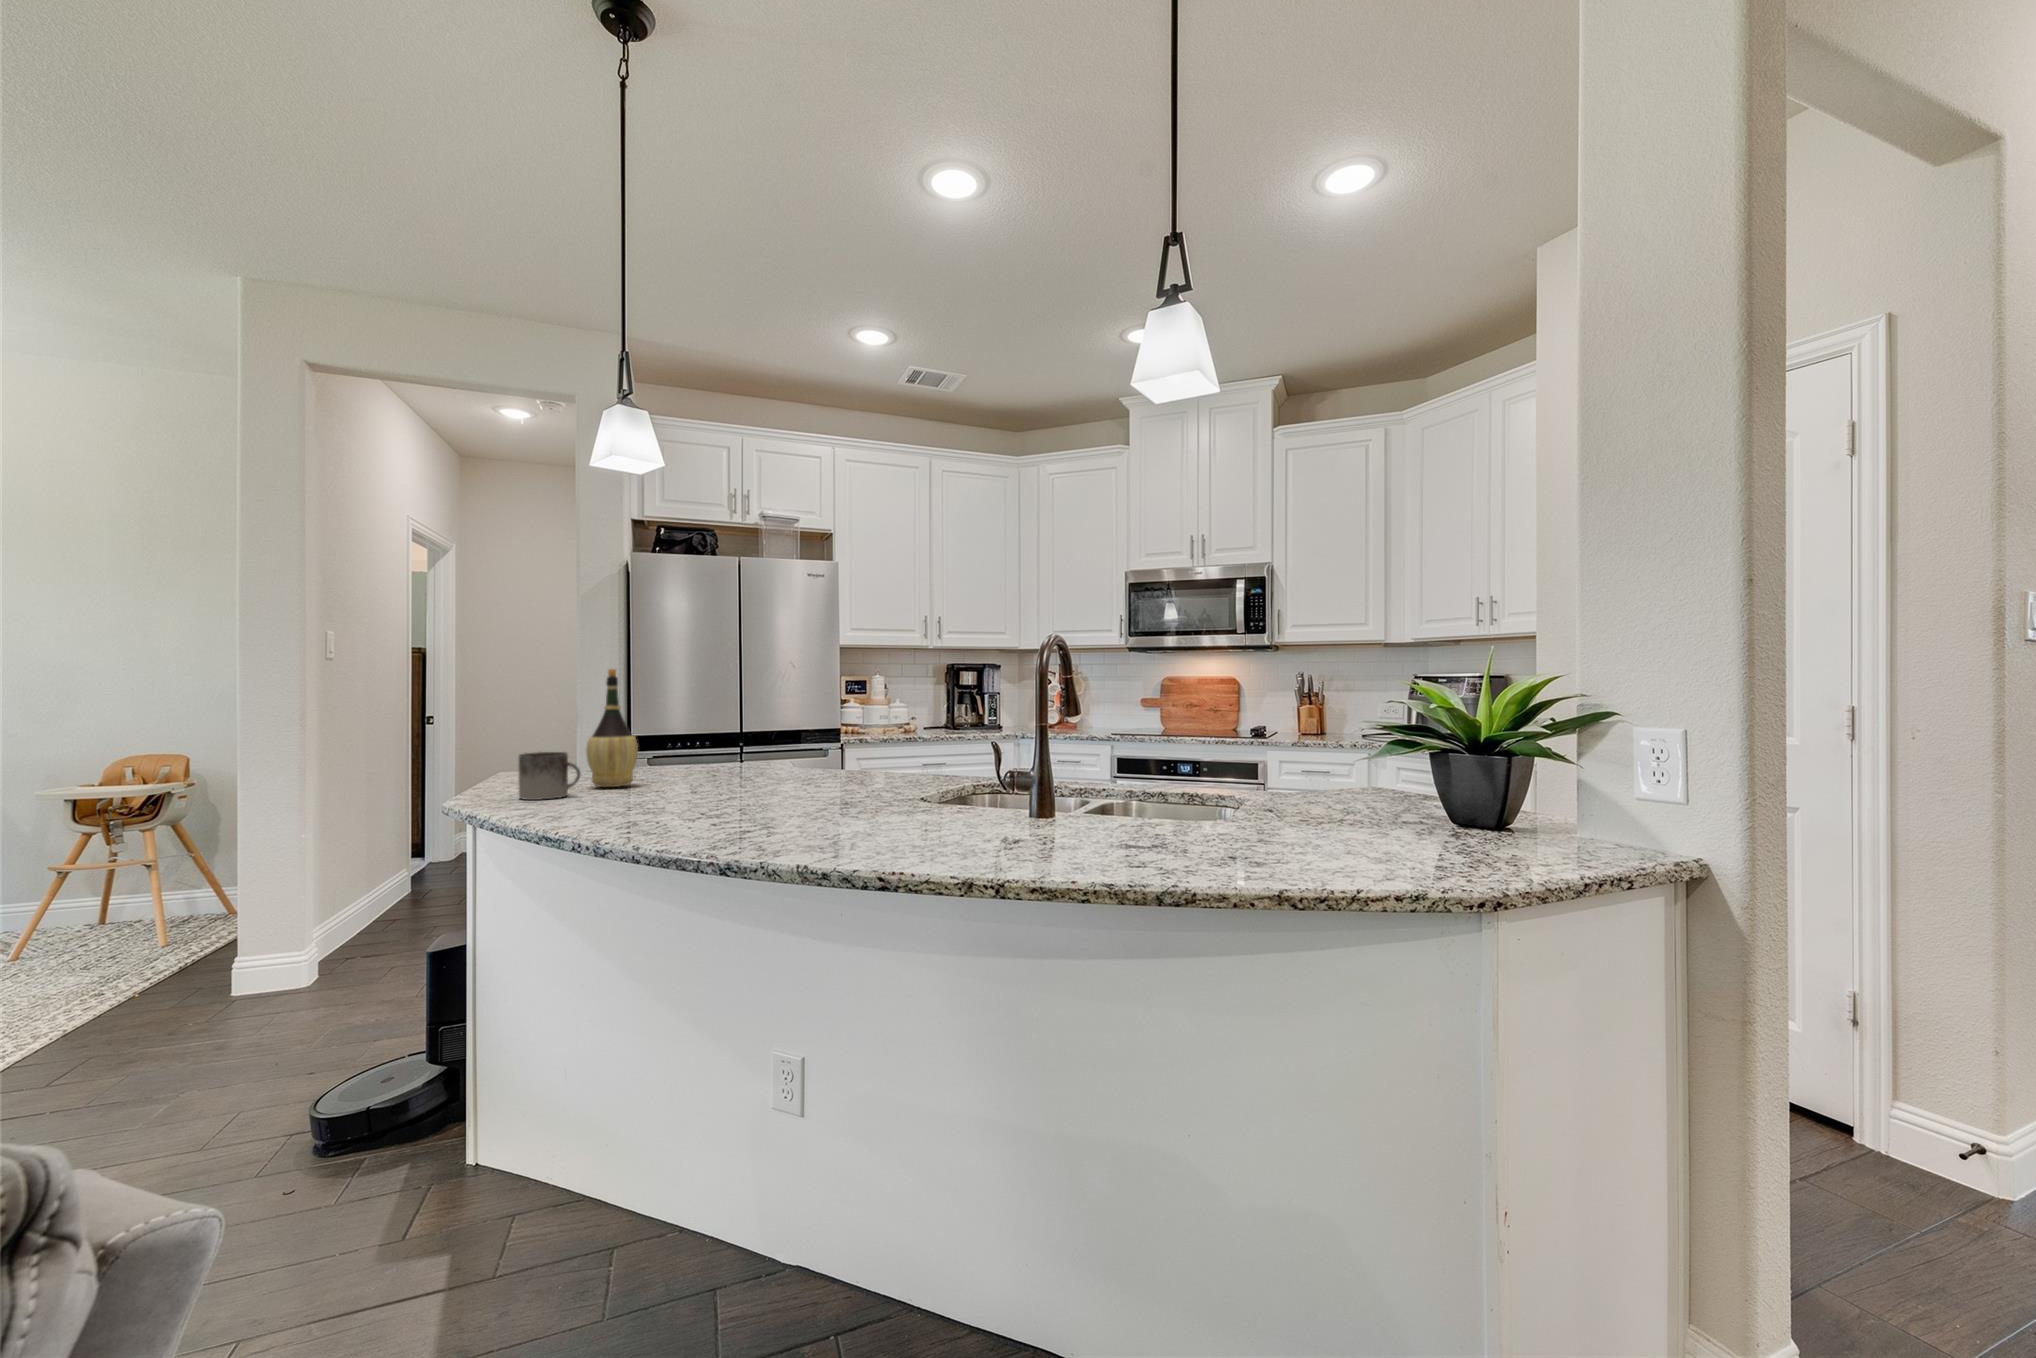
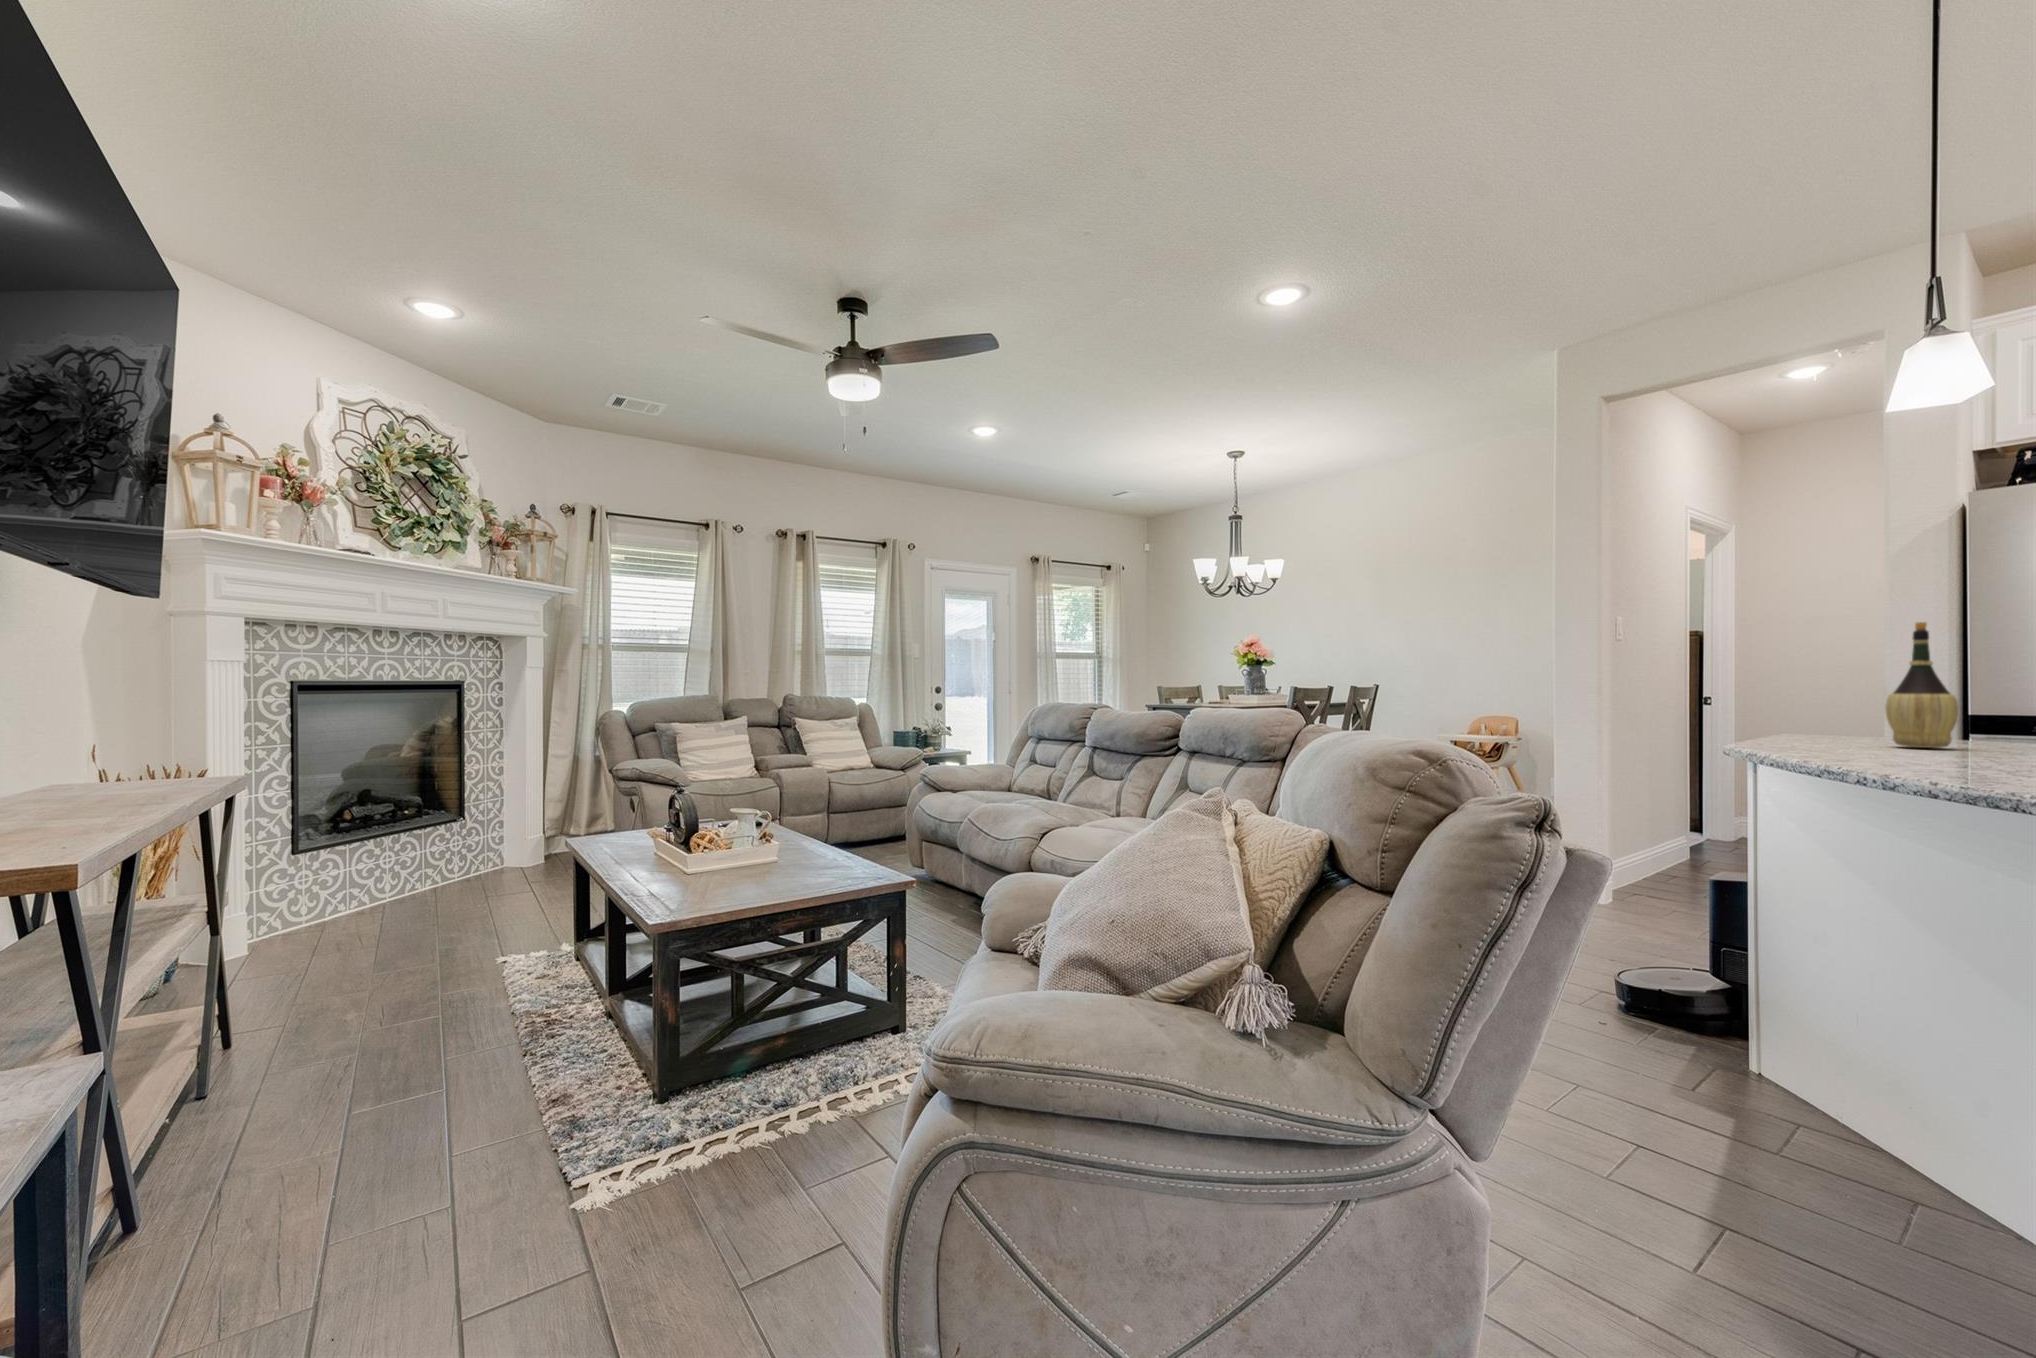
mug: present [519,752,581,800] -> none [1802,705,1876,749]

